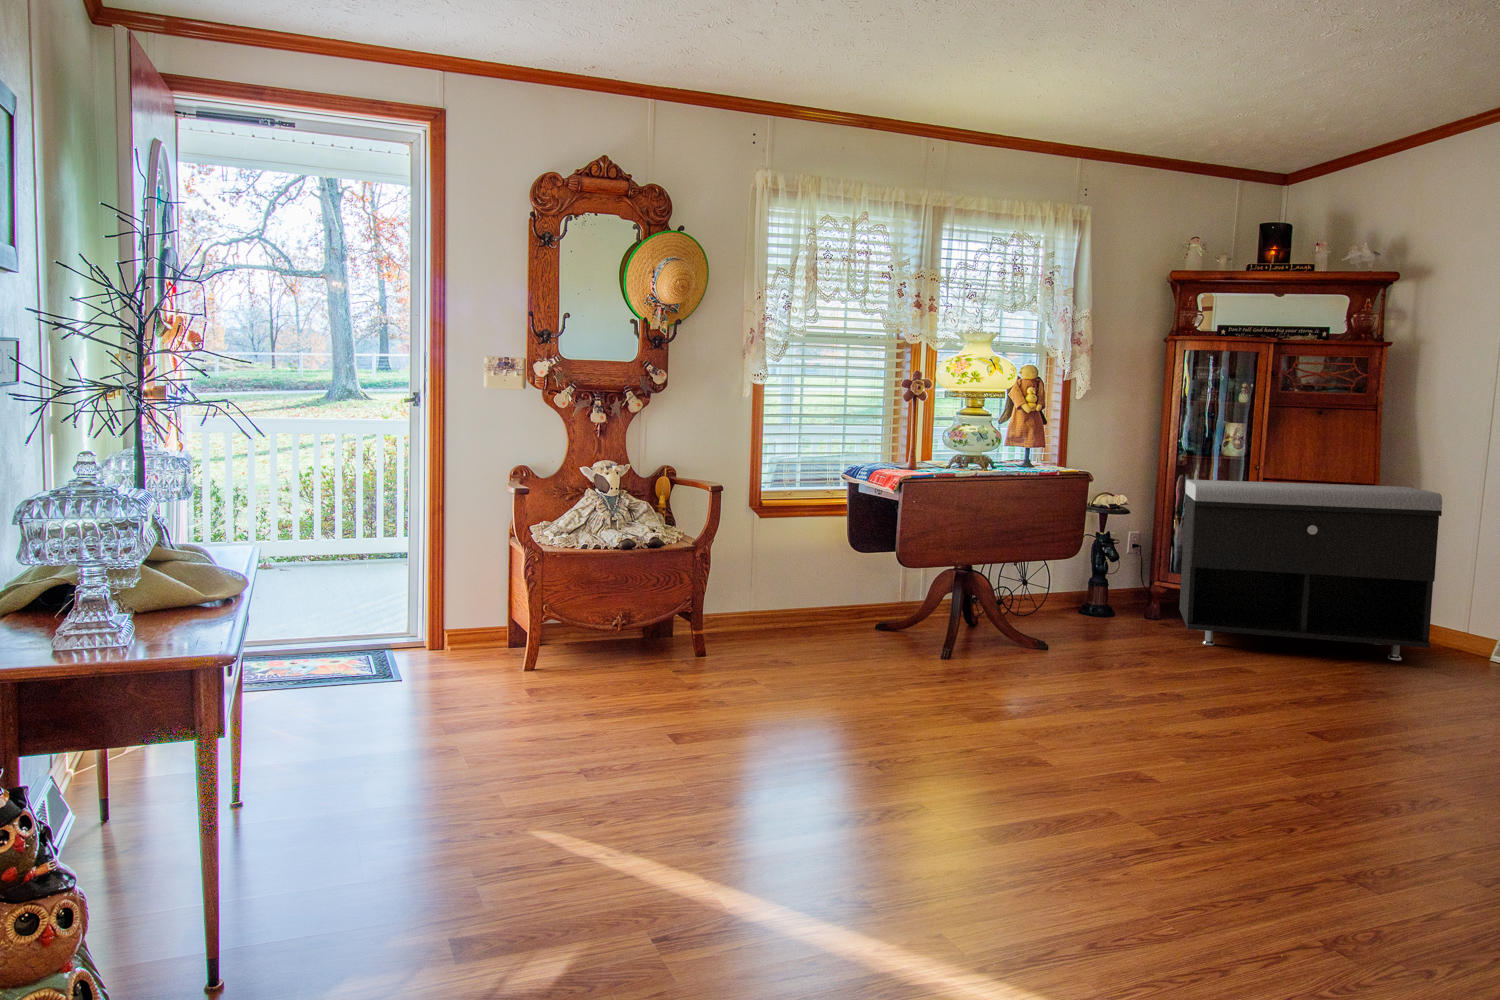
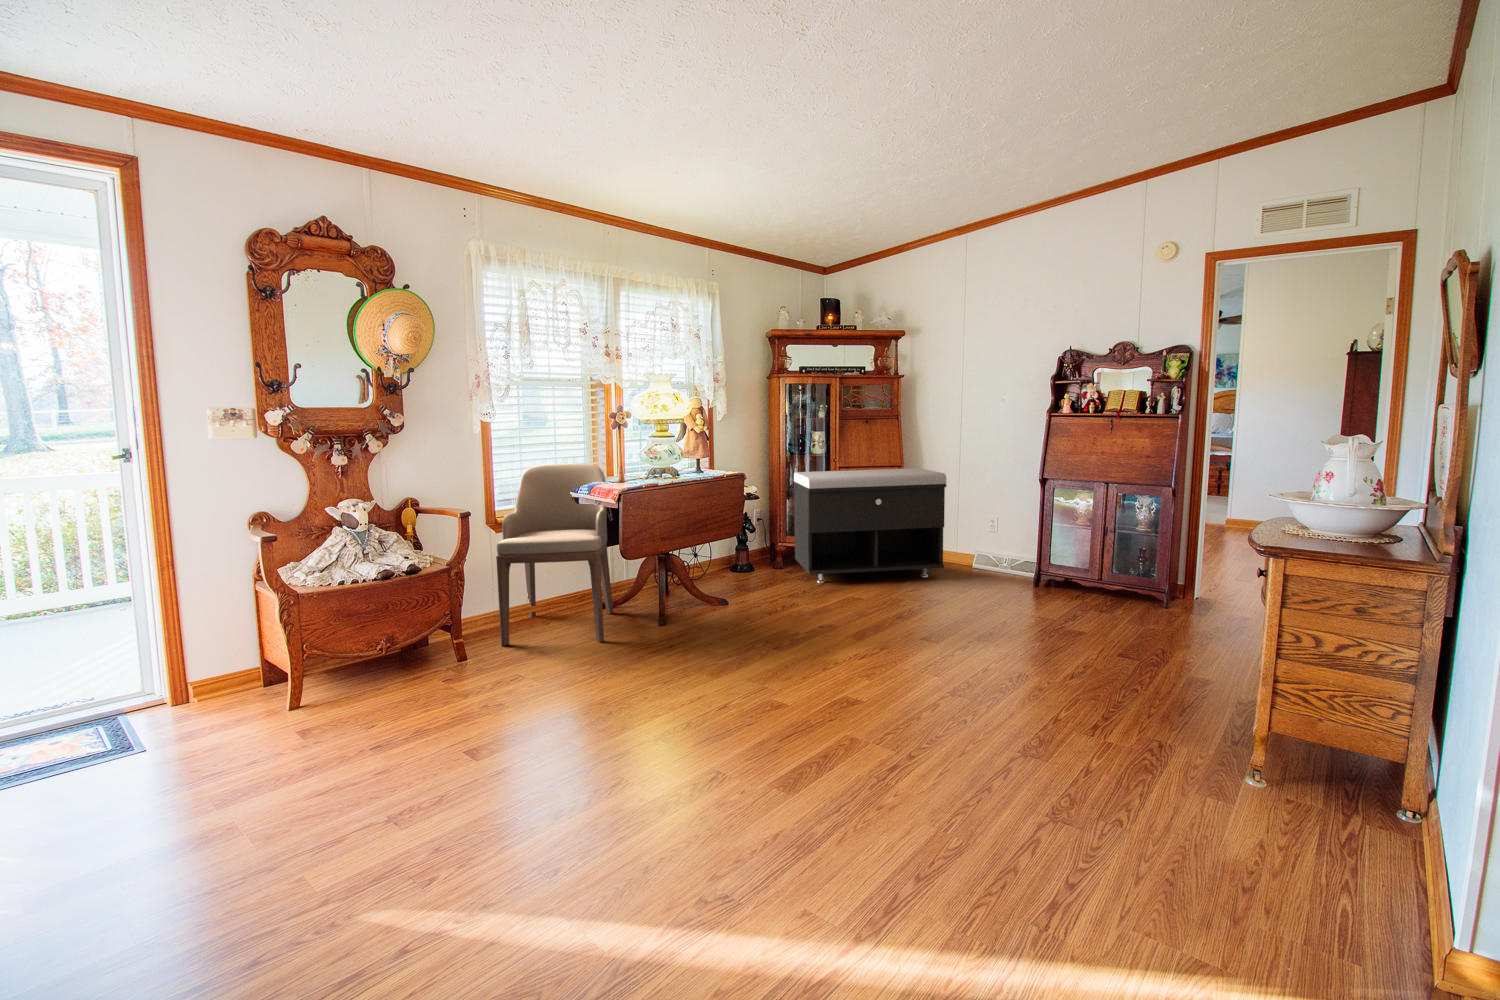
armchair: none [746,441,894,664] -> present [496,464,614,646]

